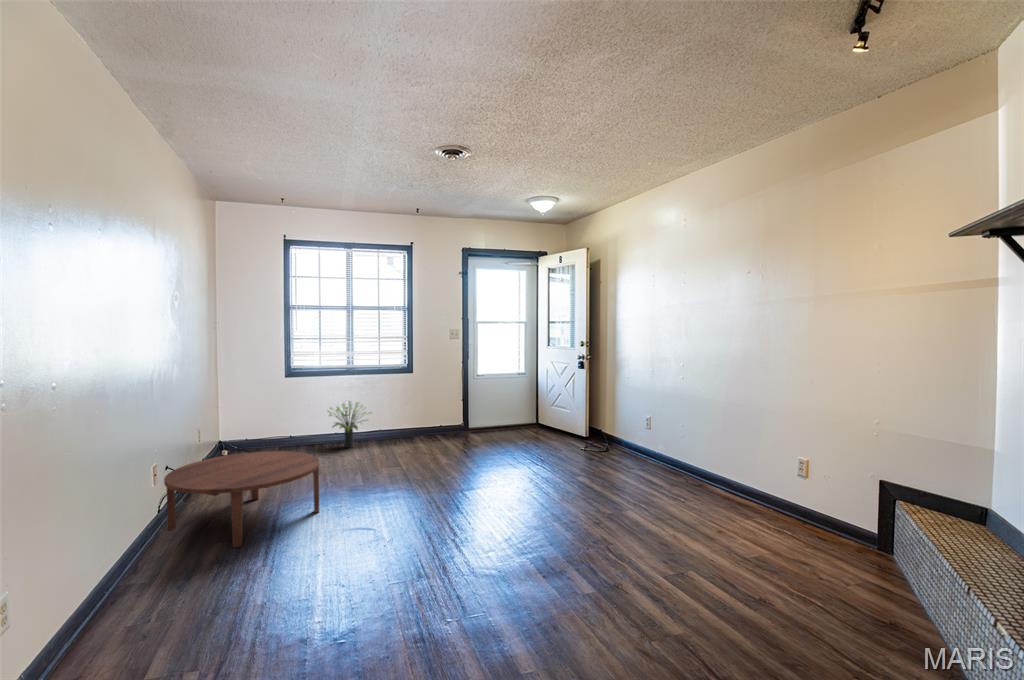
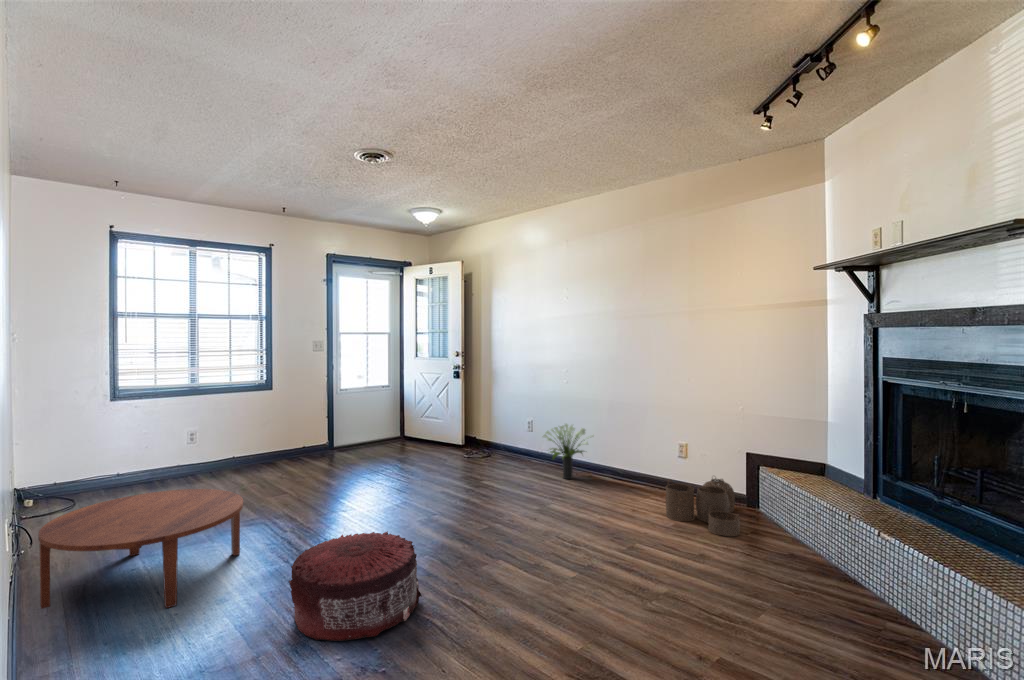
potted plant: present [327,400,372,448] -> present [543,423,594,479]
woven basket: none [756,501,864,588] -> present [666,478,740,536]
pouf: none [292,508,415,611] -> present [289,531,422,641]

